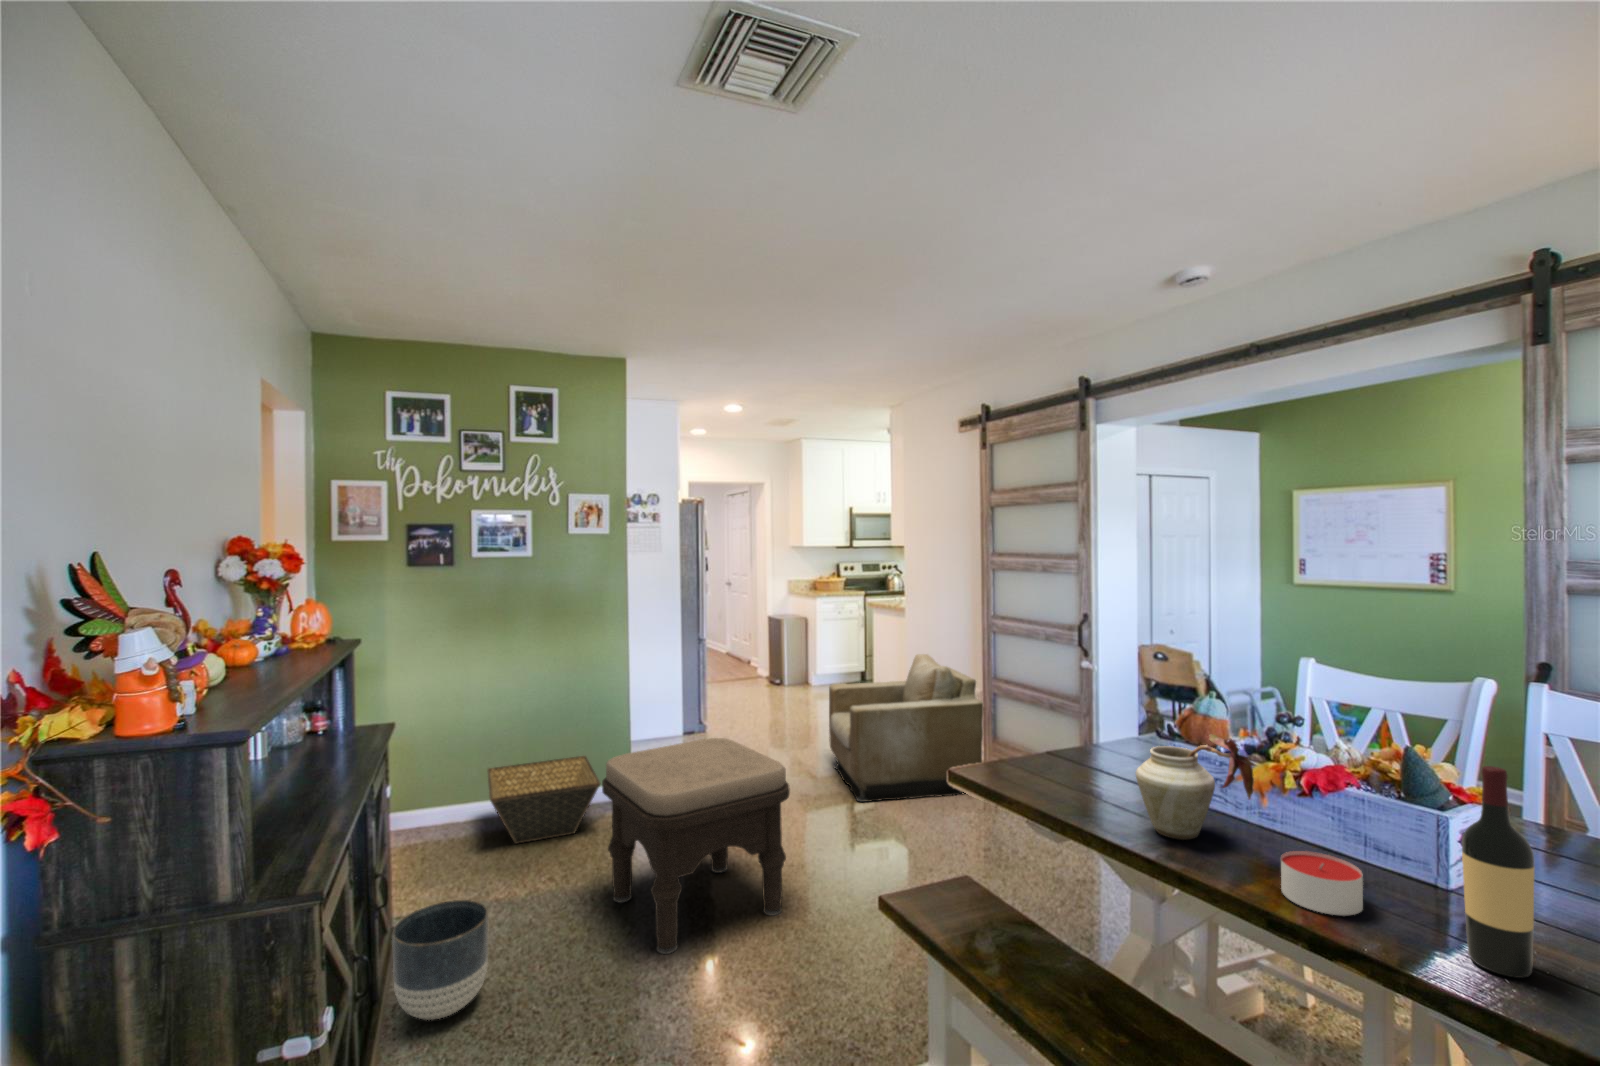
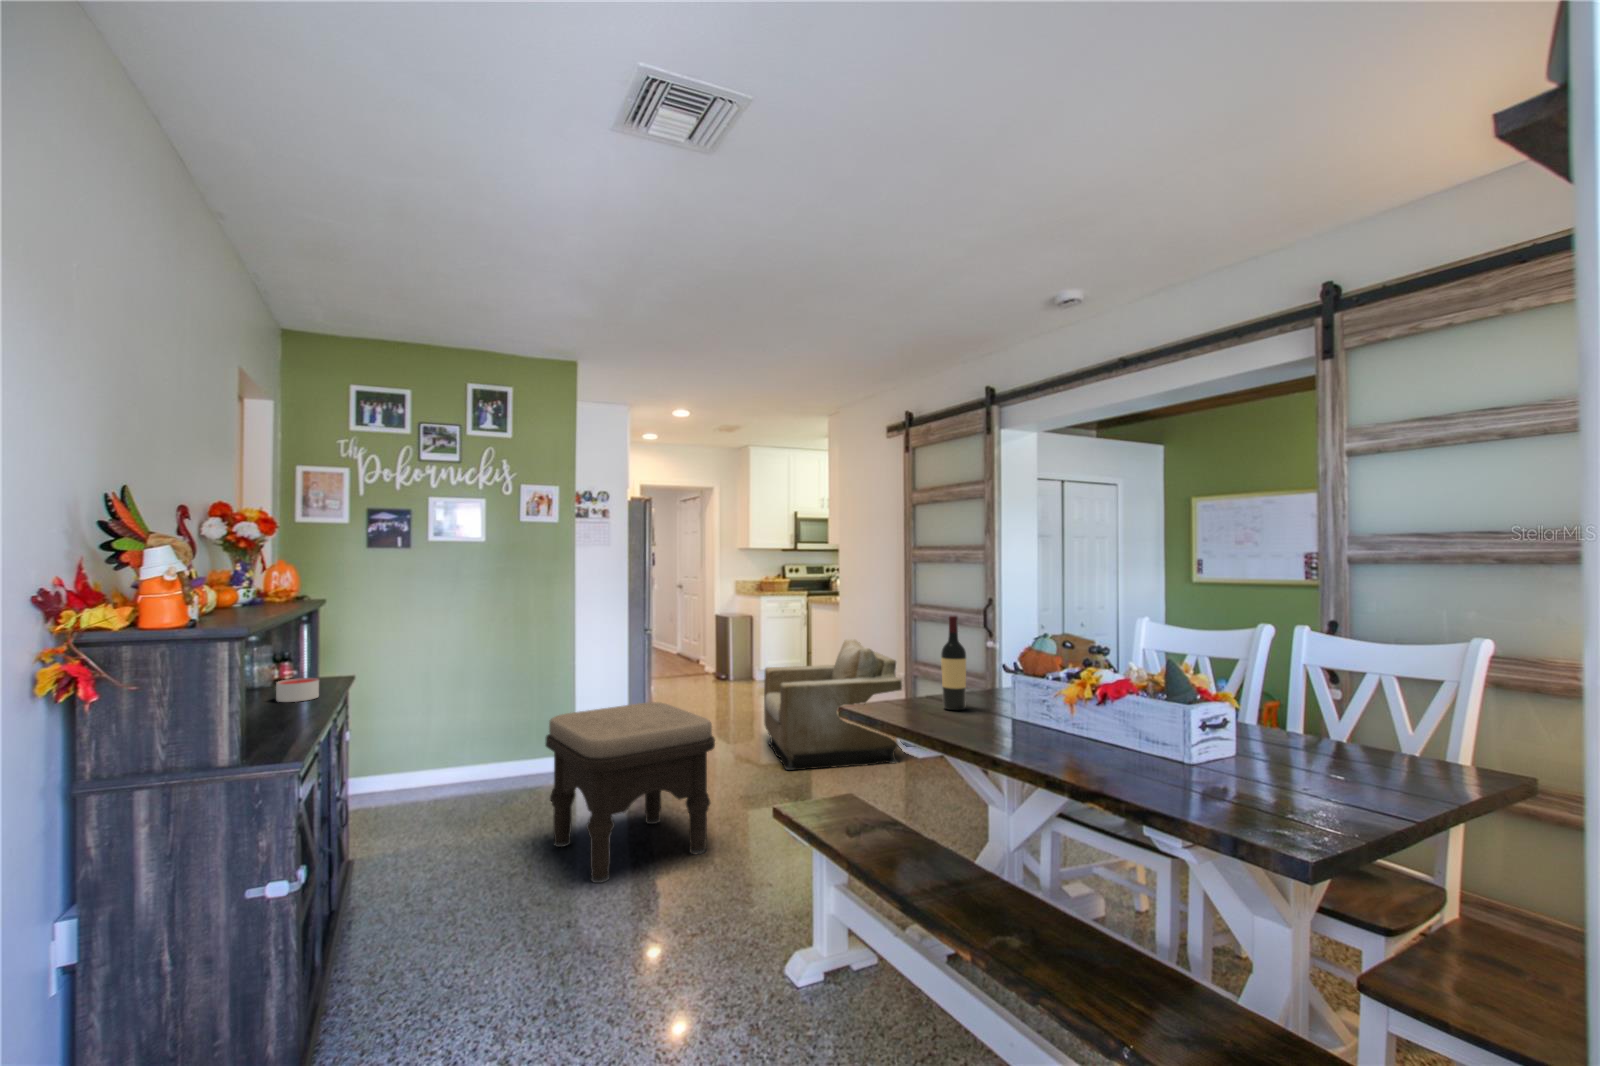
vase: present [1136,734,1255,840] -> none [976,653,1060,740]
basket: present [488,756,600,844] -> none [439,729,546,805]
wine bottle: present [1462,766,1535,978] -> present [941,616,966,710]
candle: present [1281,851,1363,916] -> present [276,678,319,702]
planter: present [392,900,488,1020] -> none [350,831,438,931]

